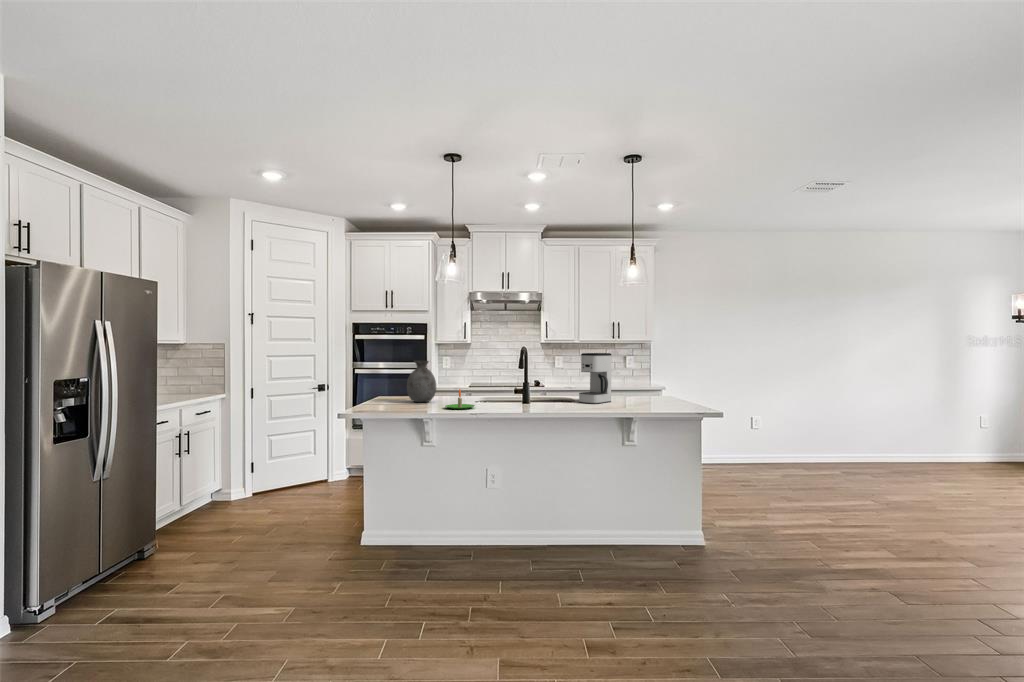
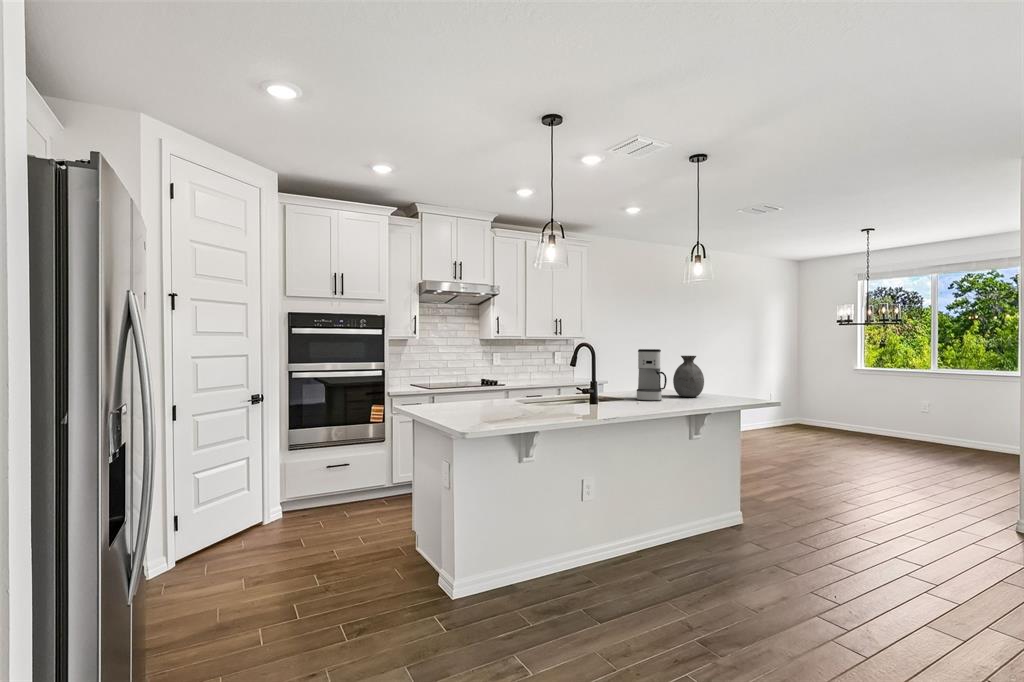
vase: present [407,361,436,402] -> present [673,356,704,397]
candle: present [445,389,475,409] -> none [548,391,583,415]

